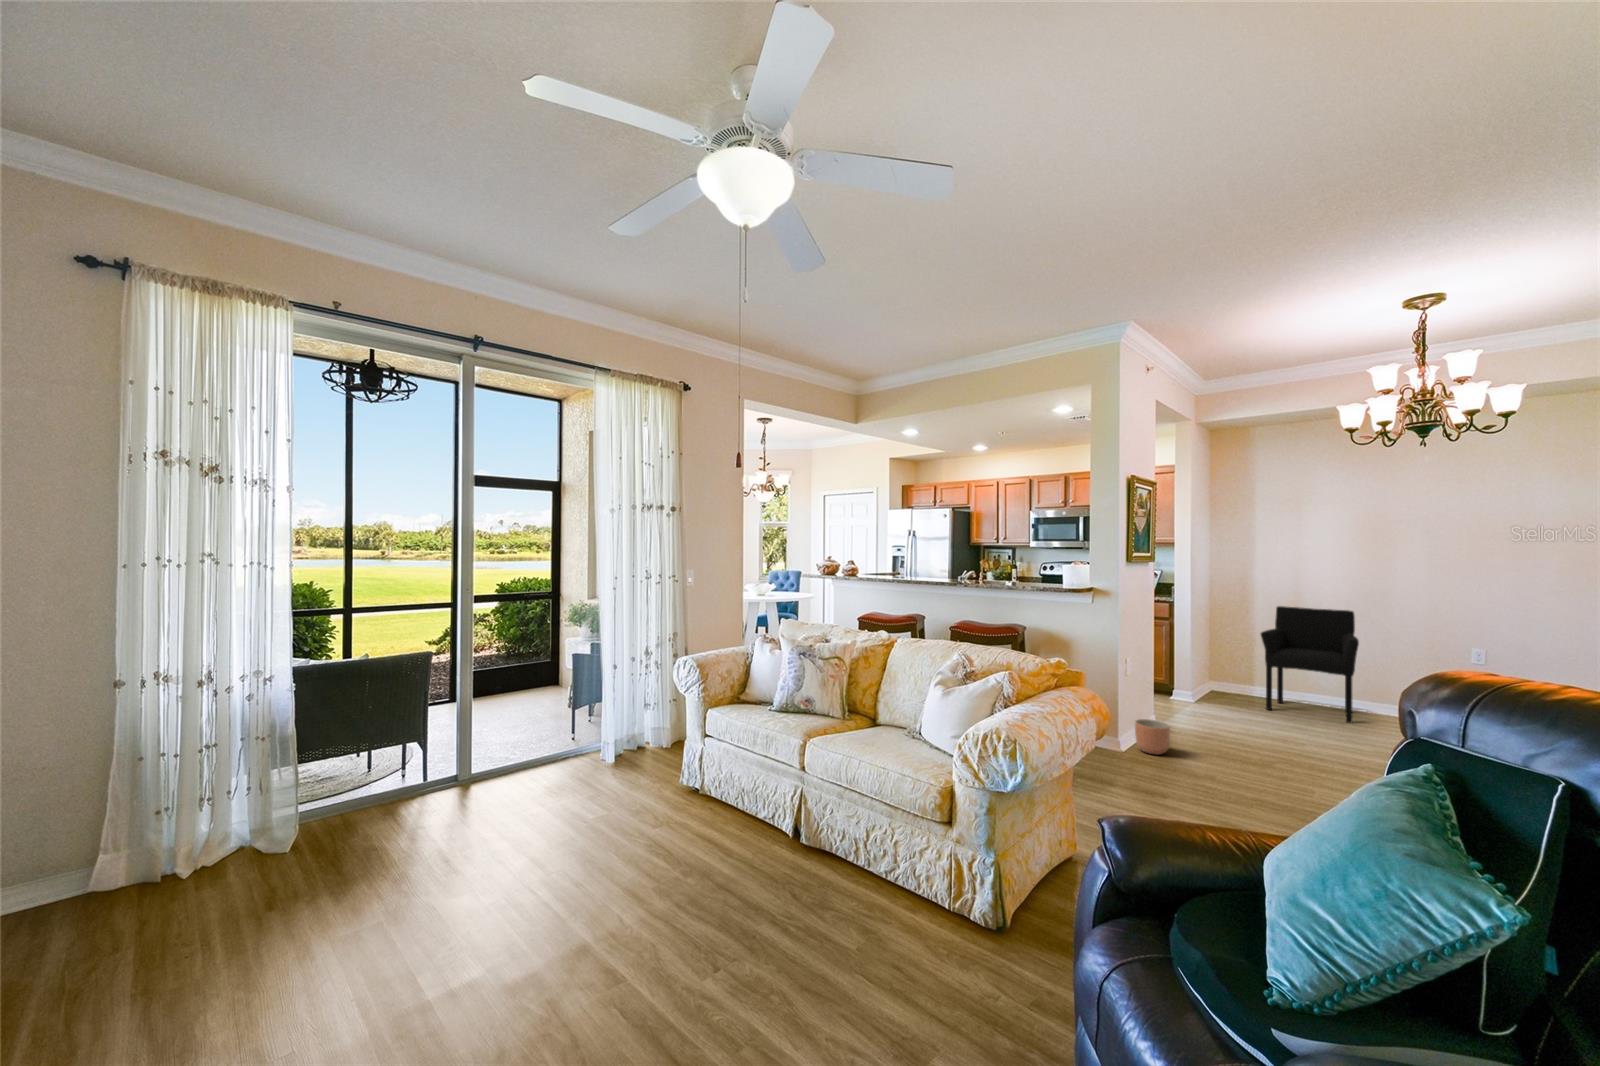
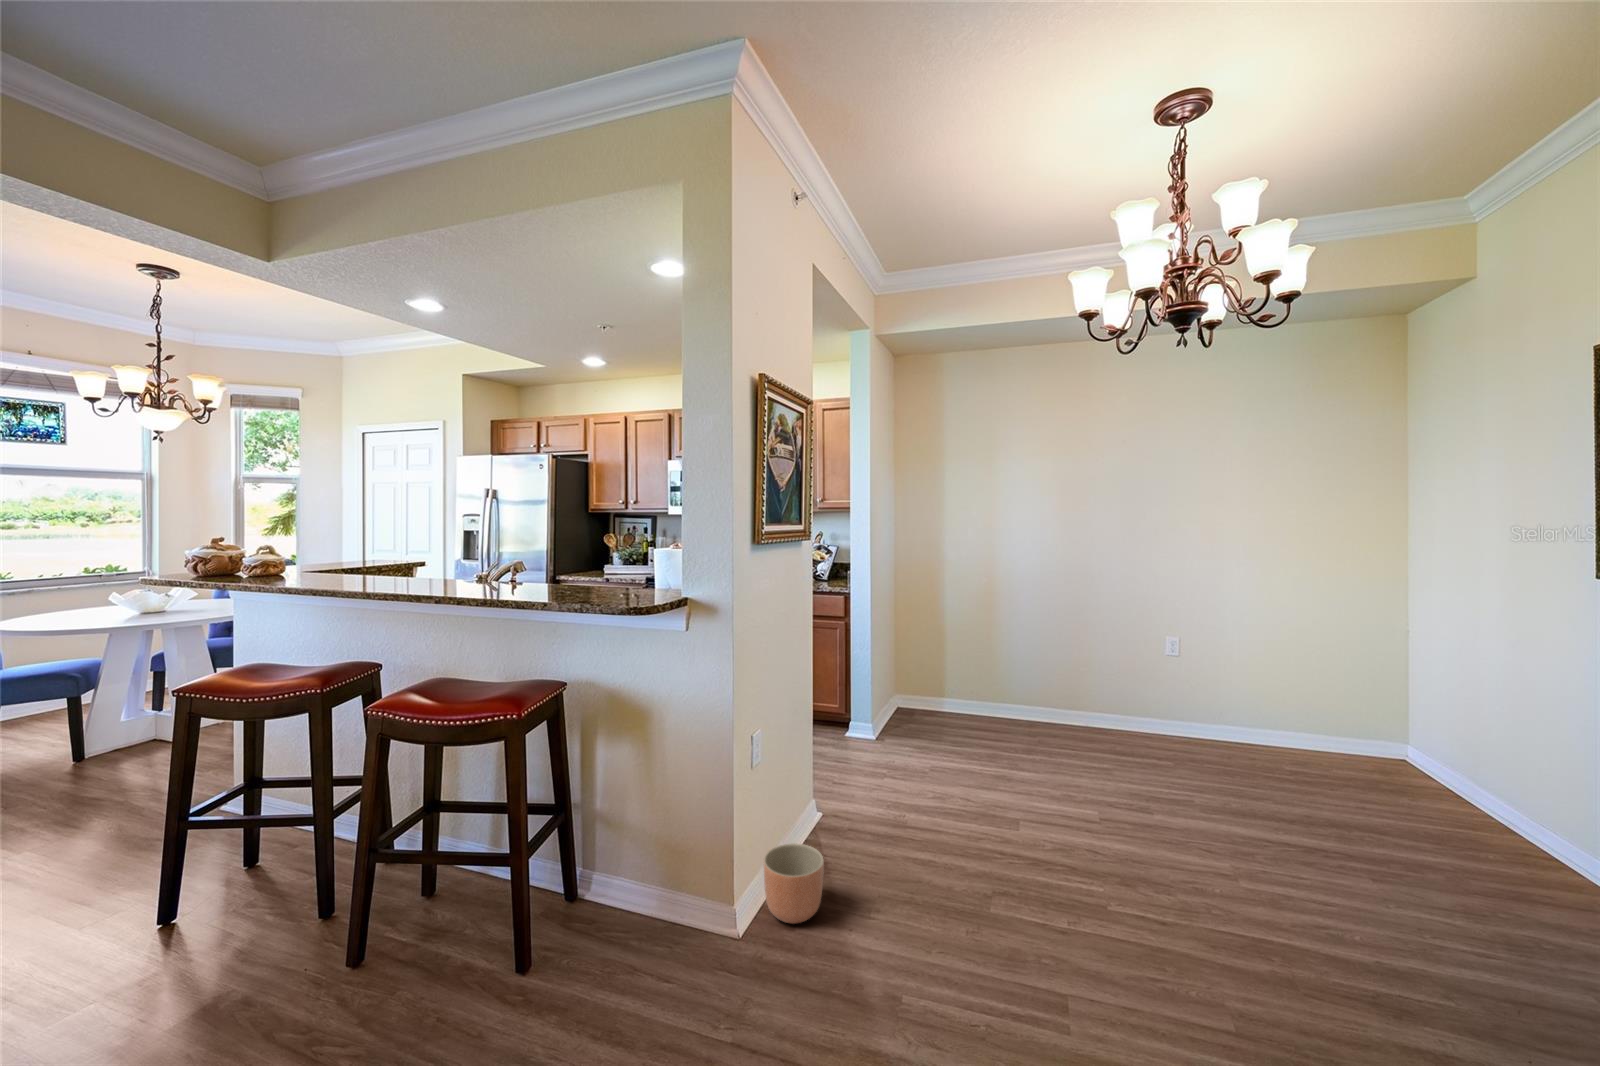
armchair: present [1261,606,1359,723] -> none [951,592,1062,752]

